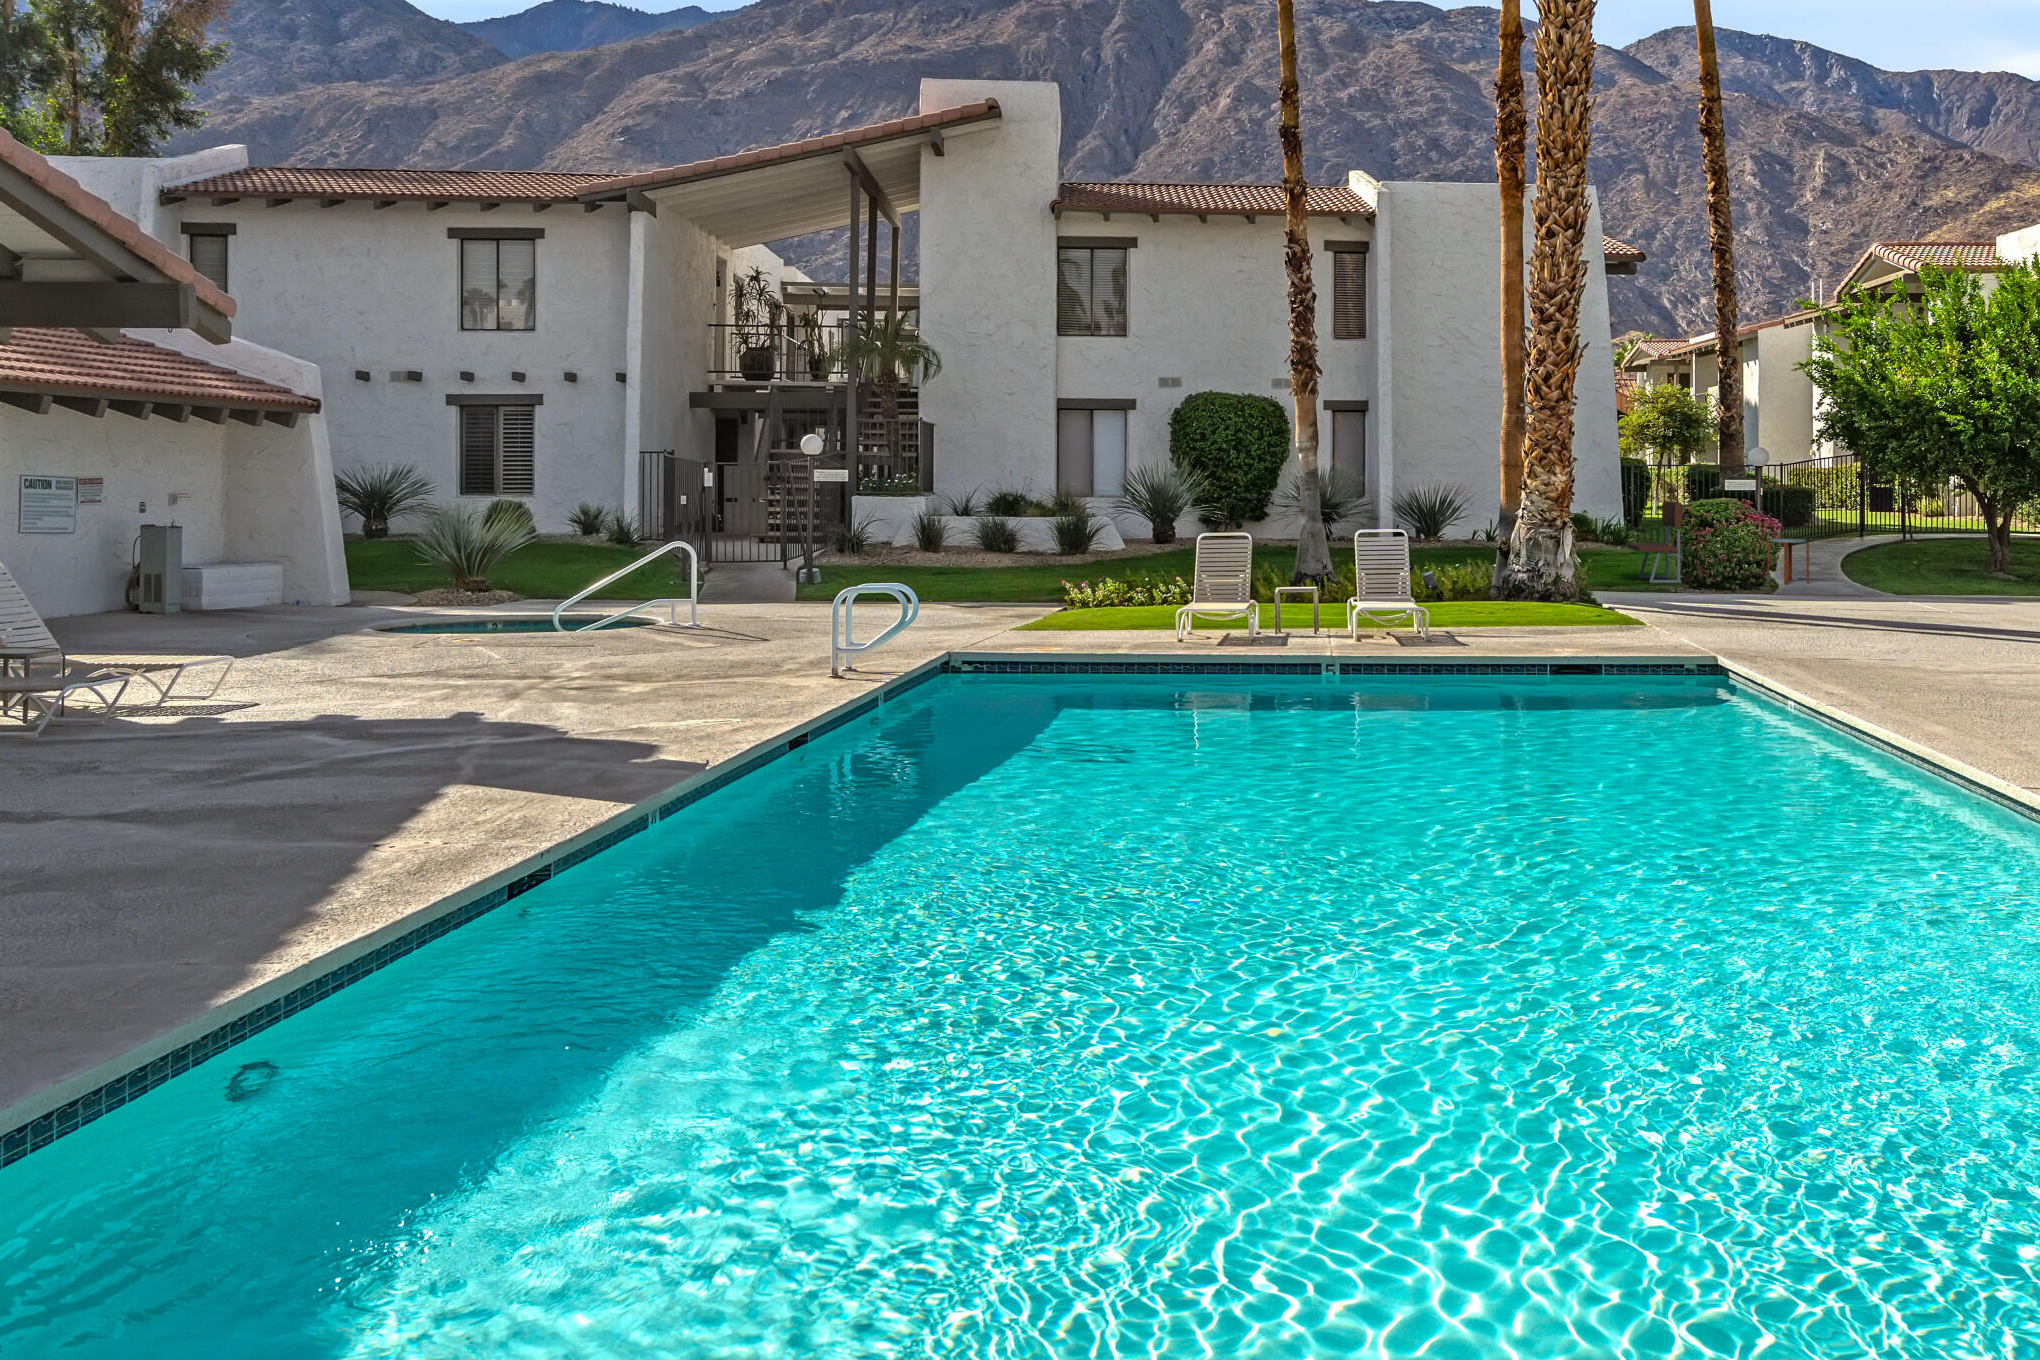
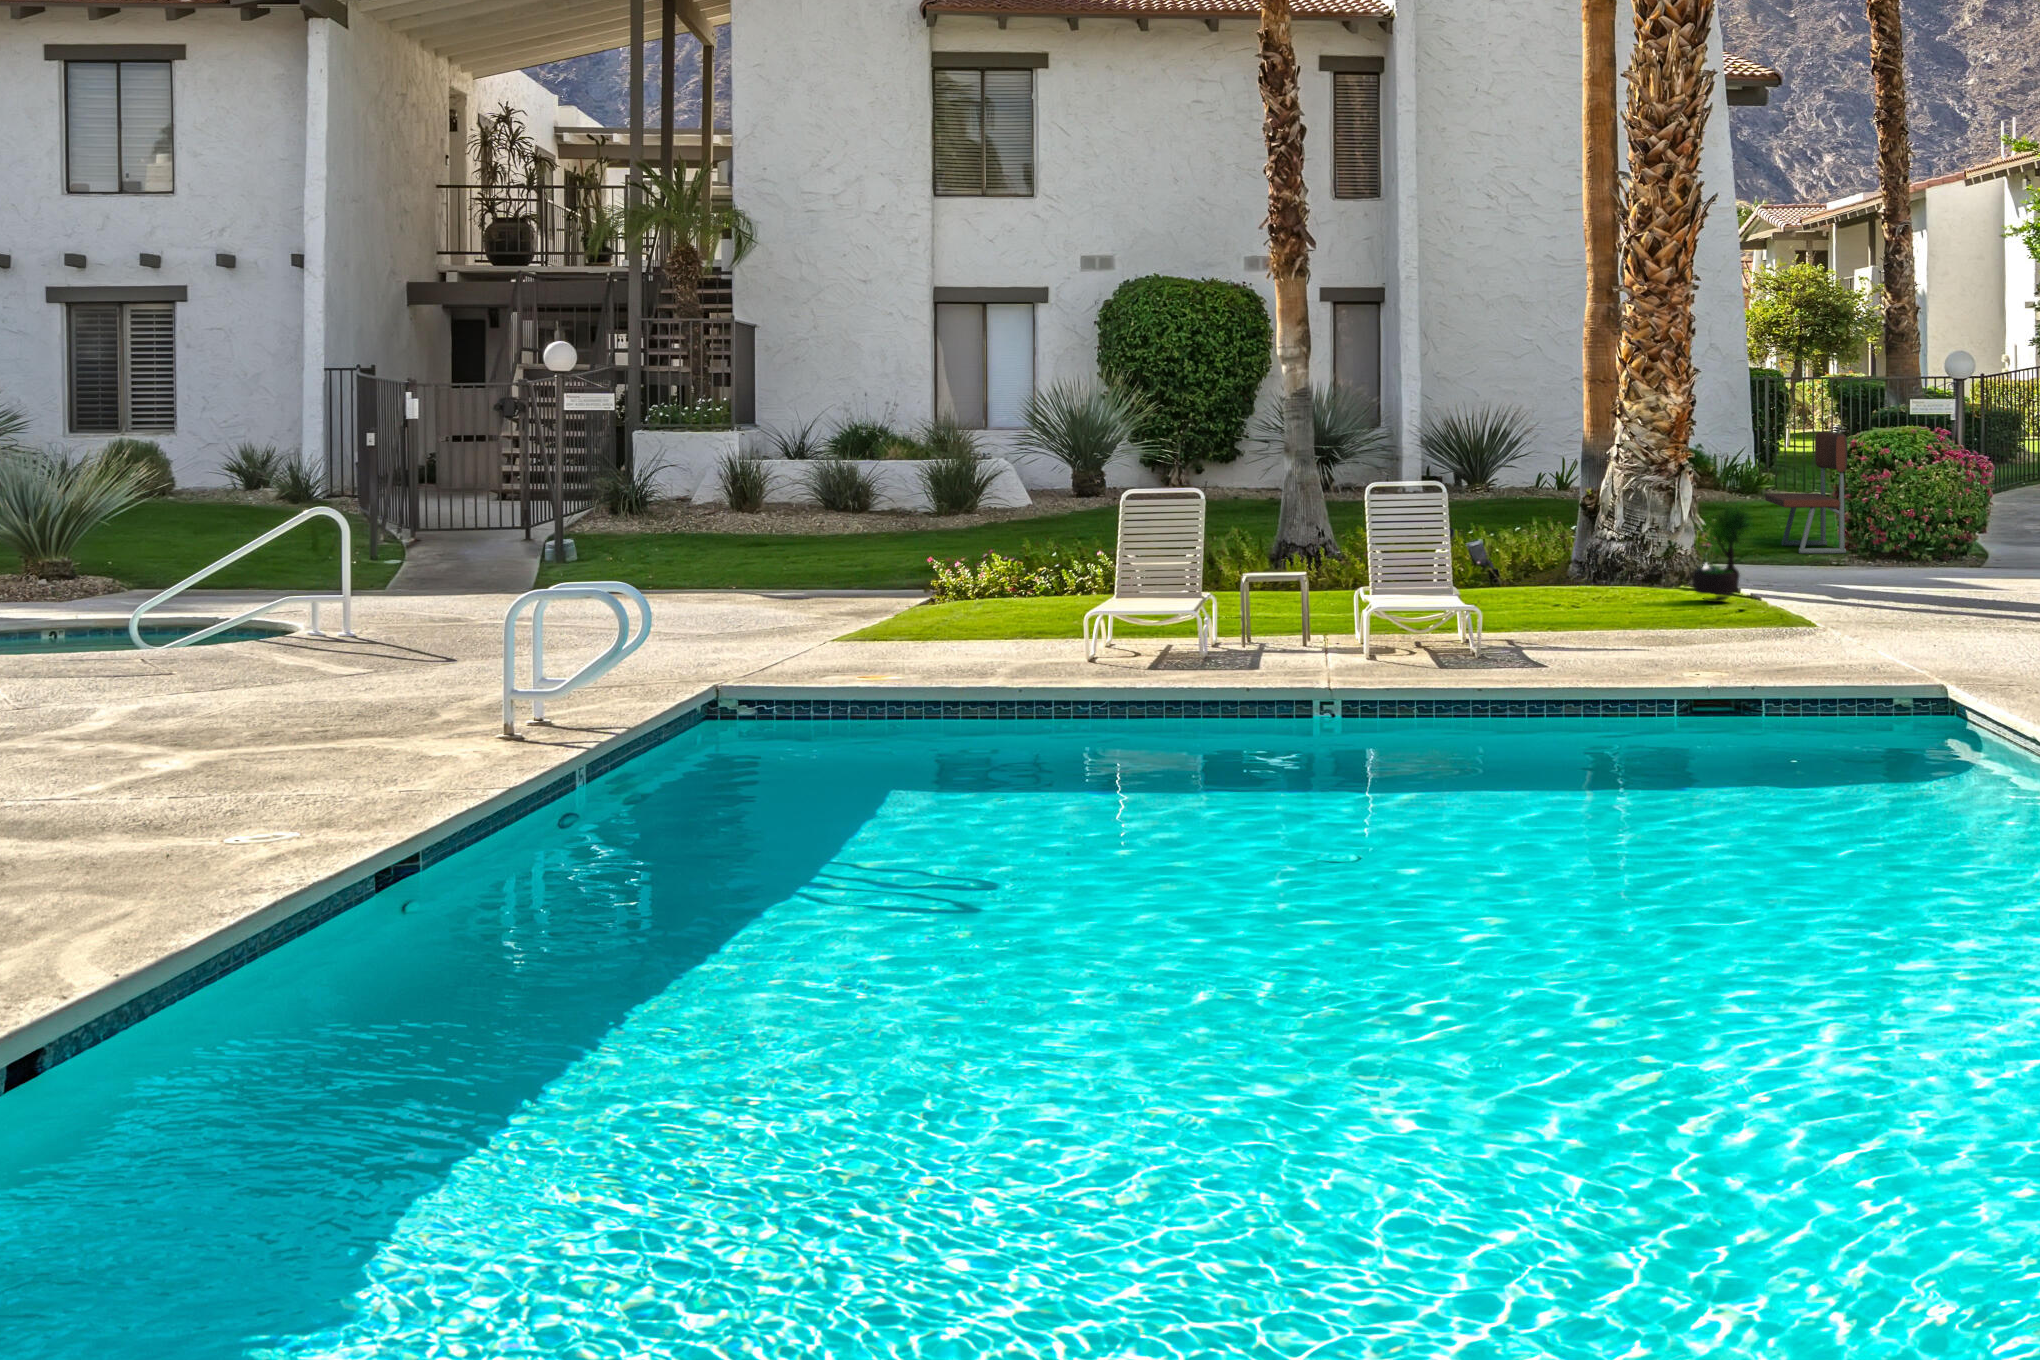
side table: present [1768,539,1809,584] -> none [1972,486,2034,554]
potted tree: none [1572,542,1613,611] -> present [1692,506,1751,602]

